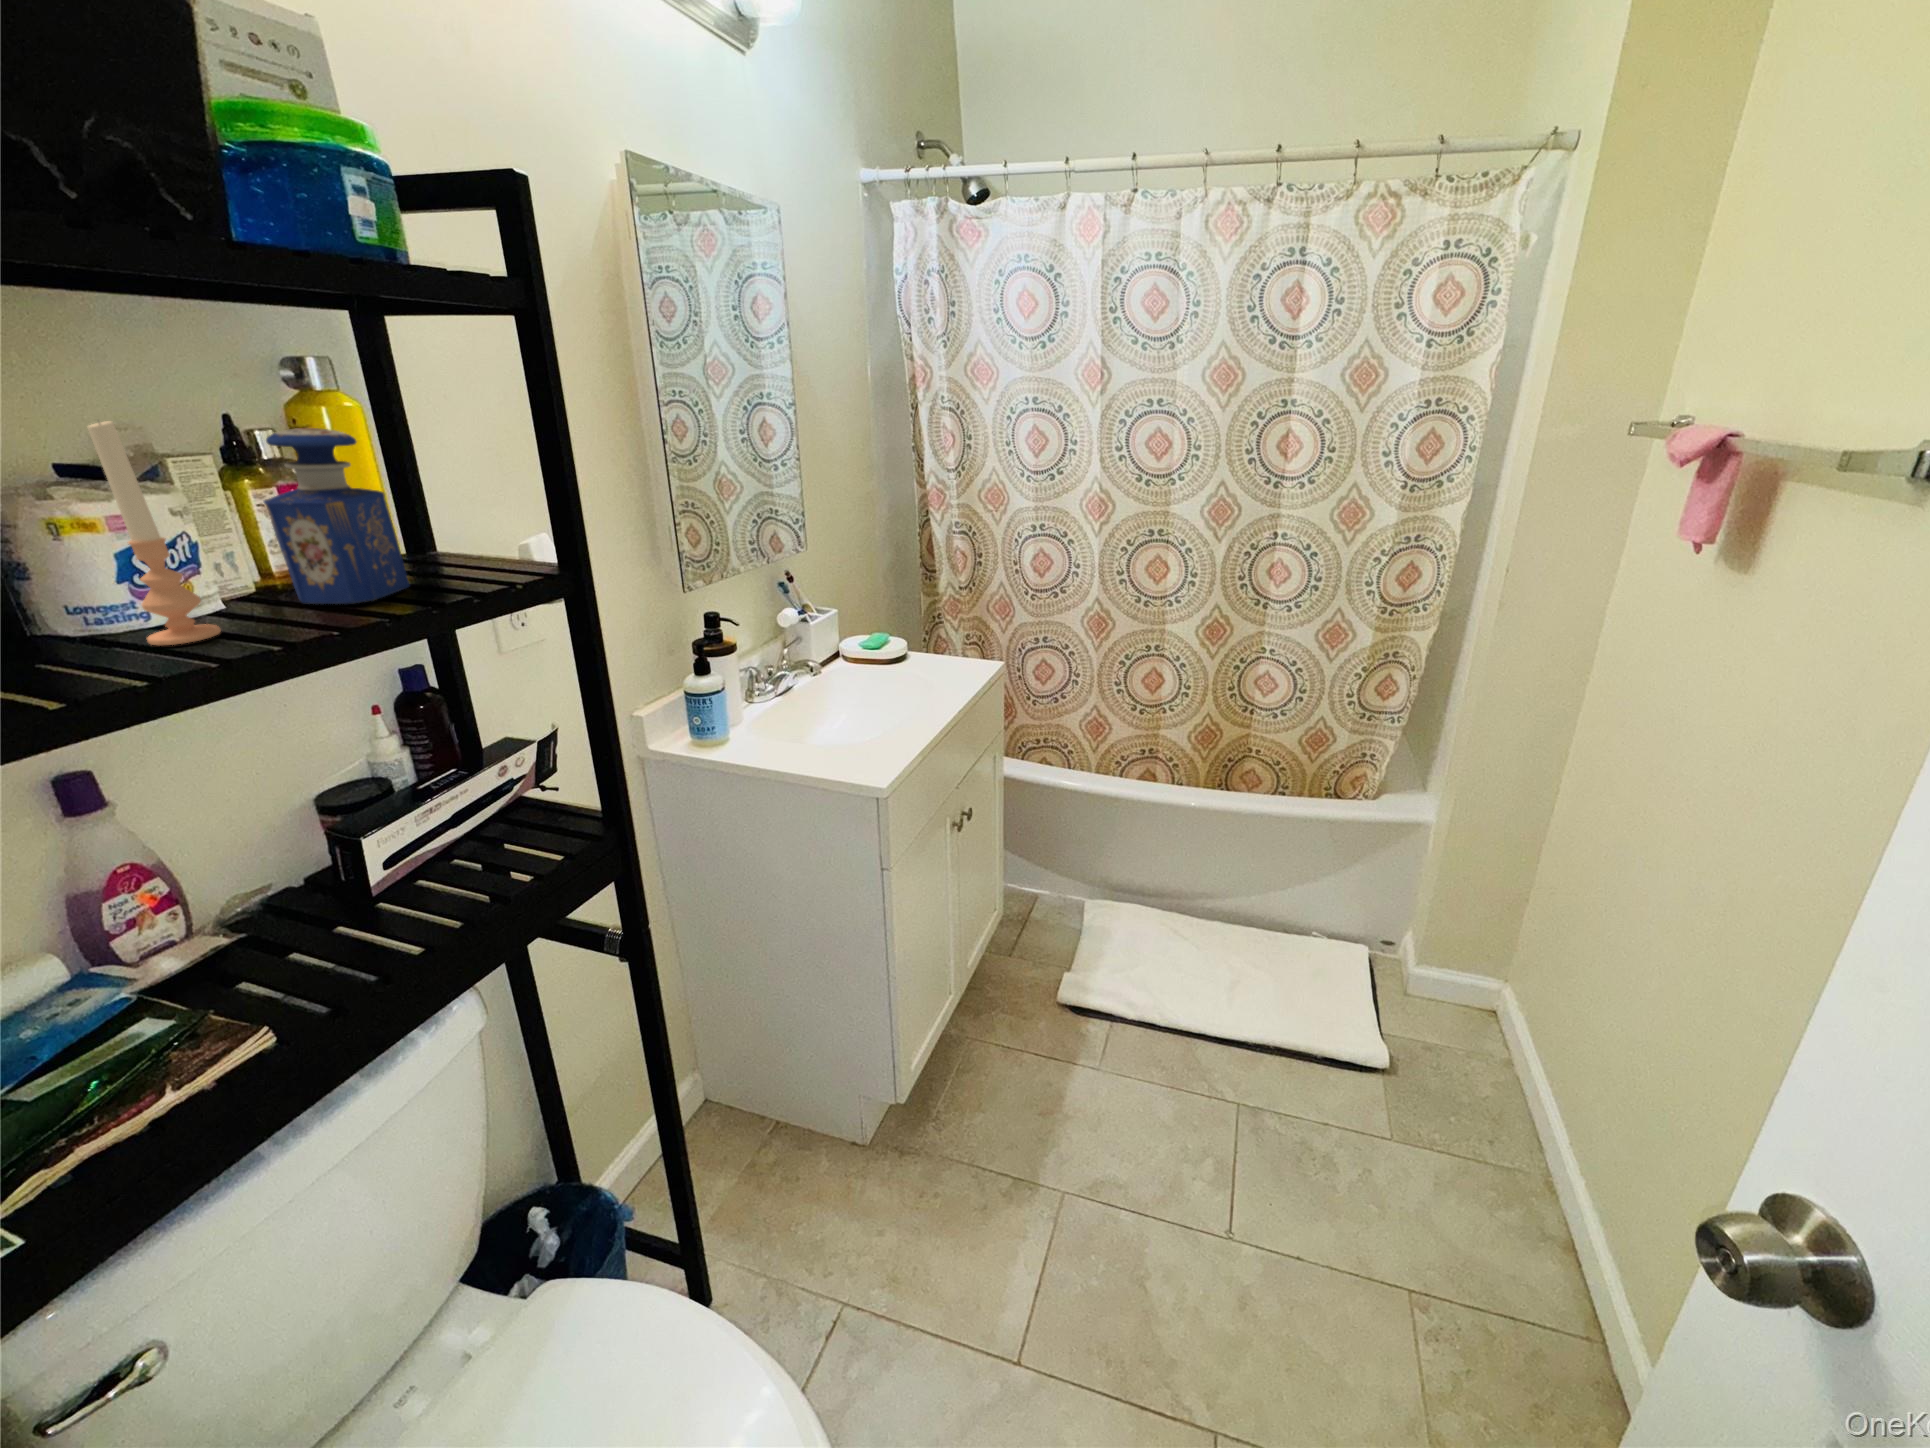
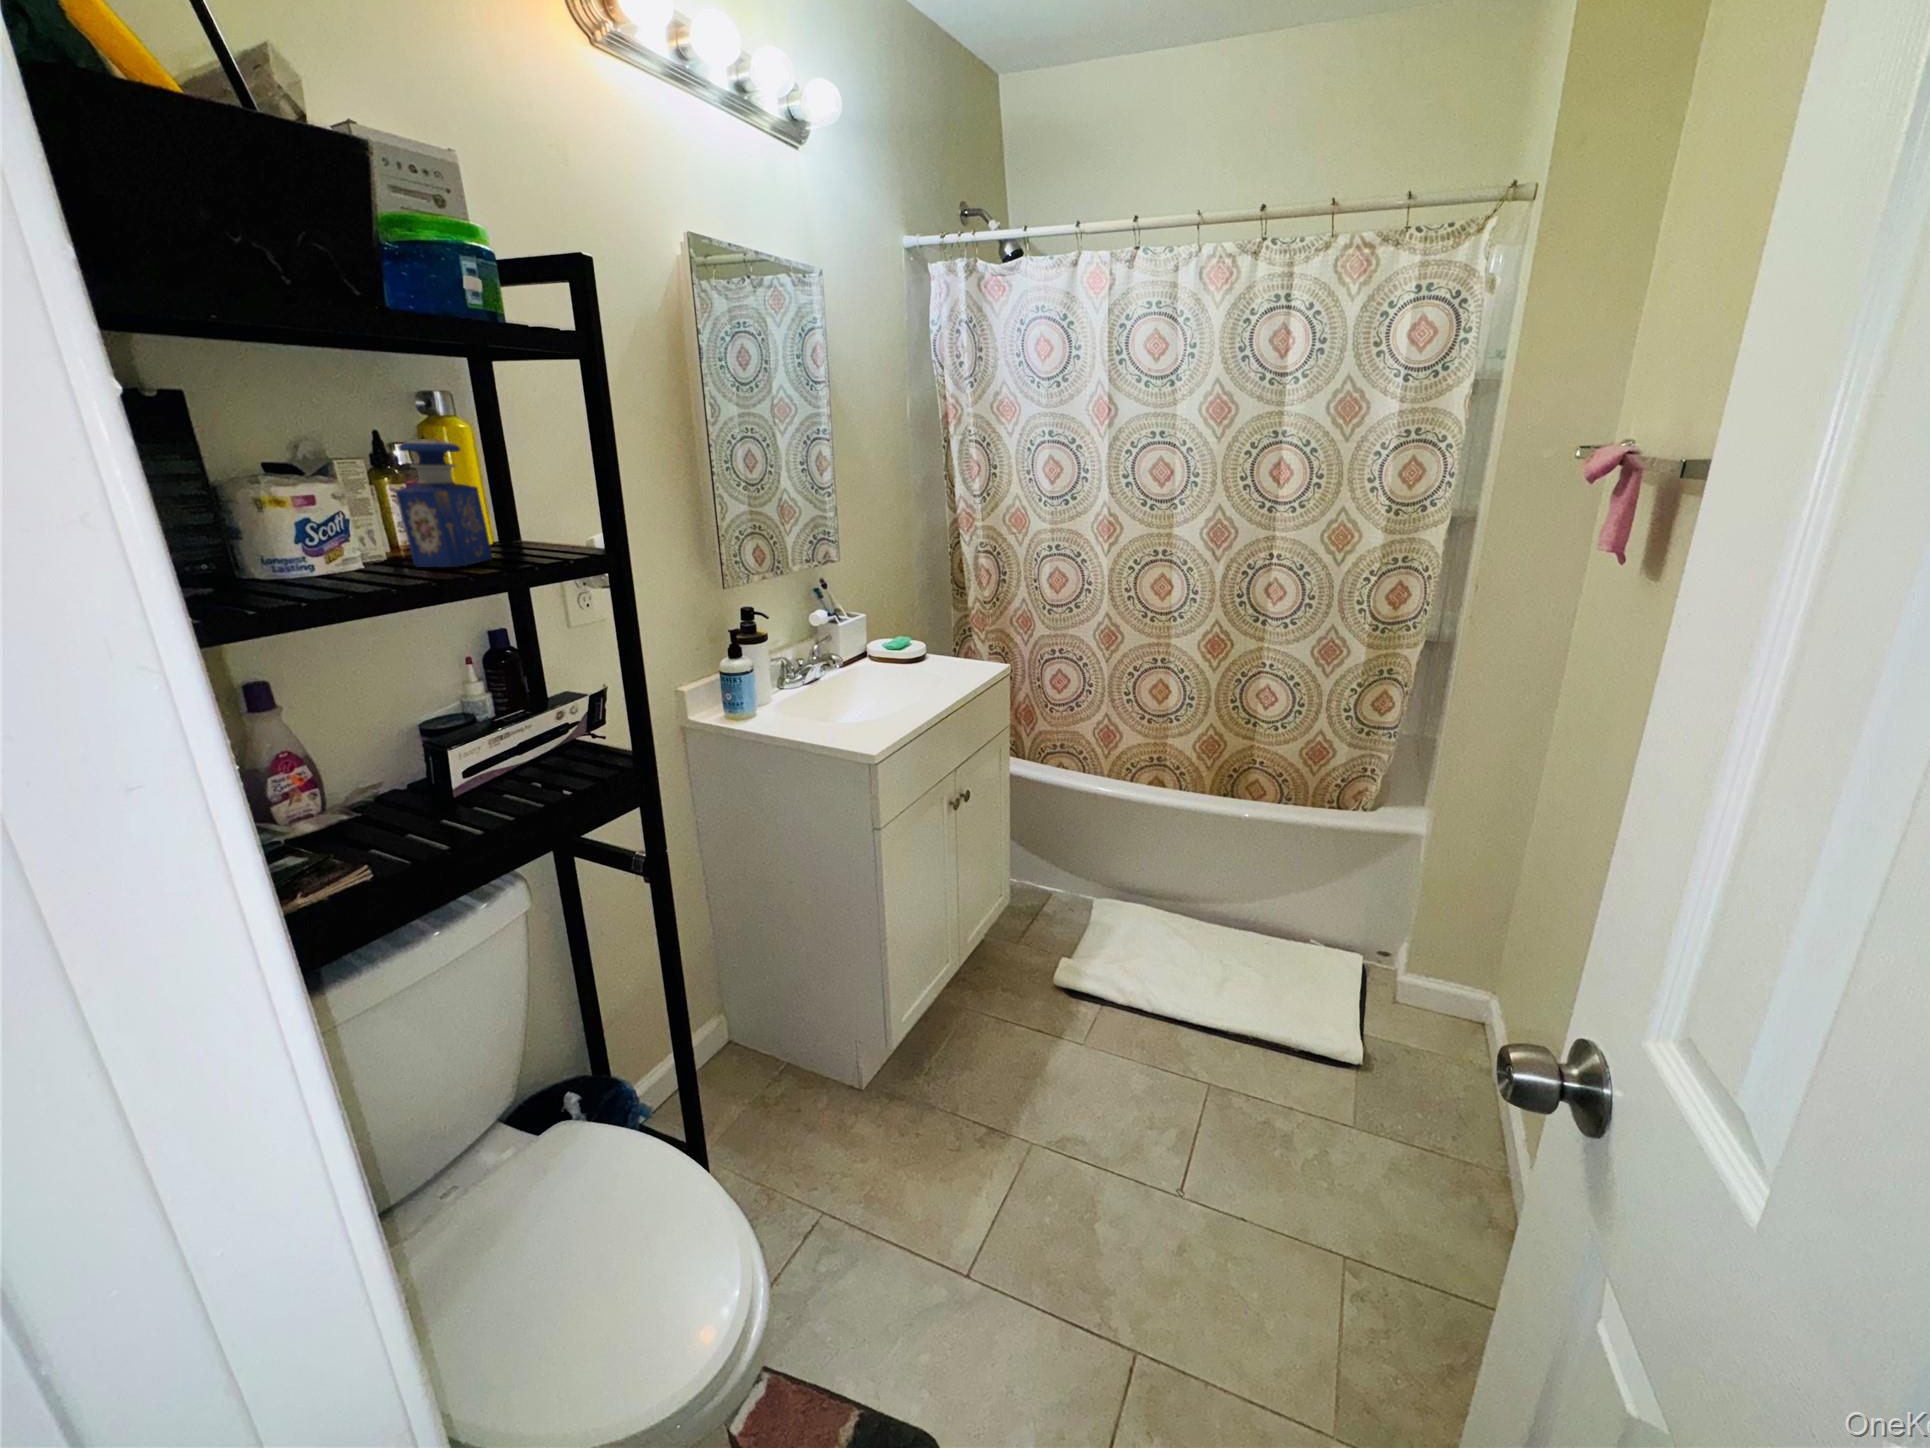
candle: present [88,421,221,645] -> none [283,428,358,586]

